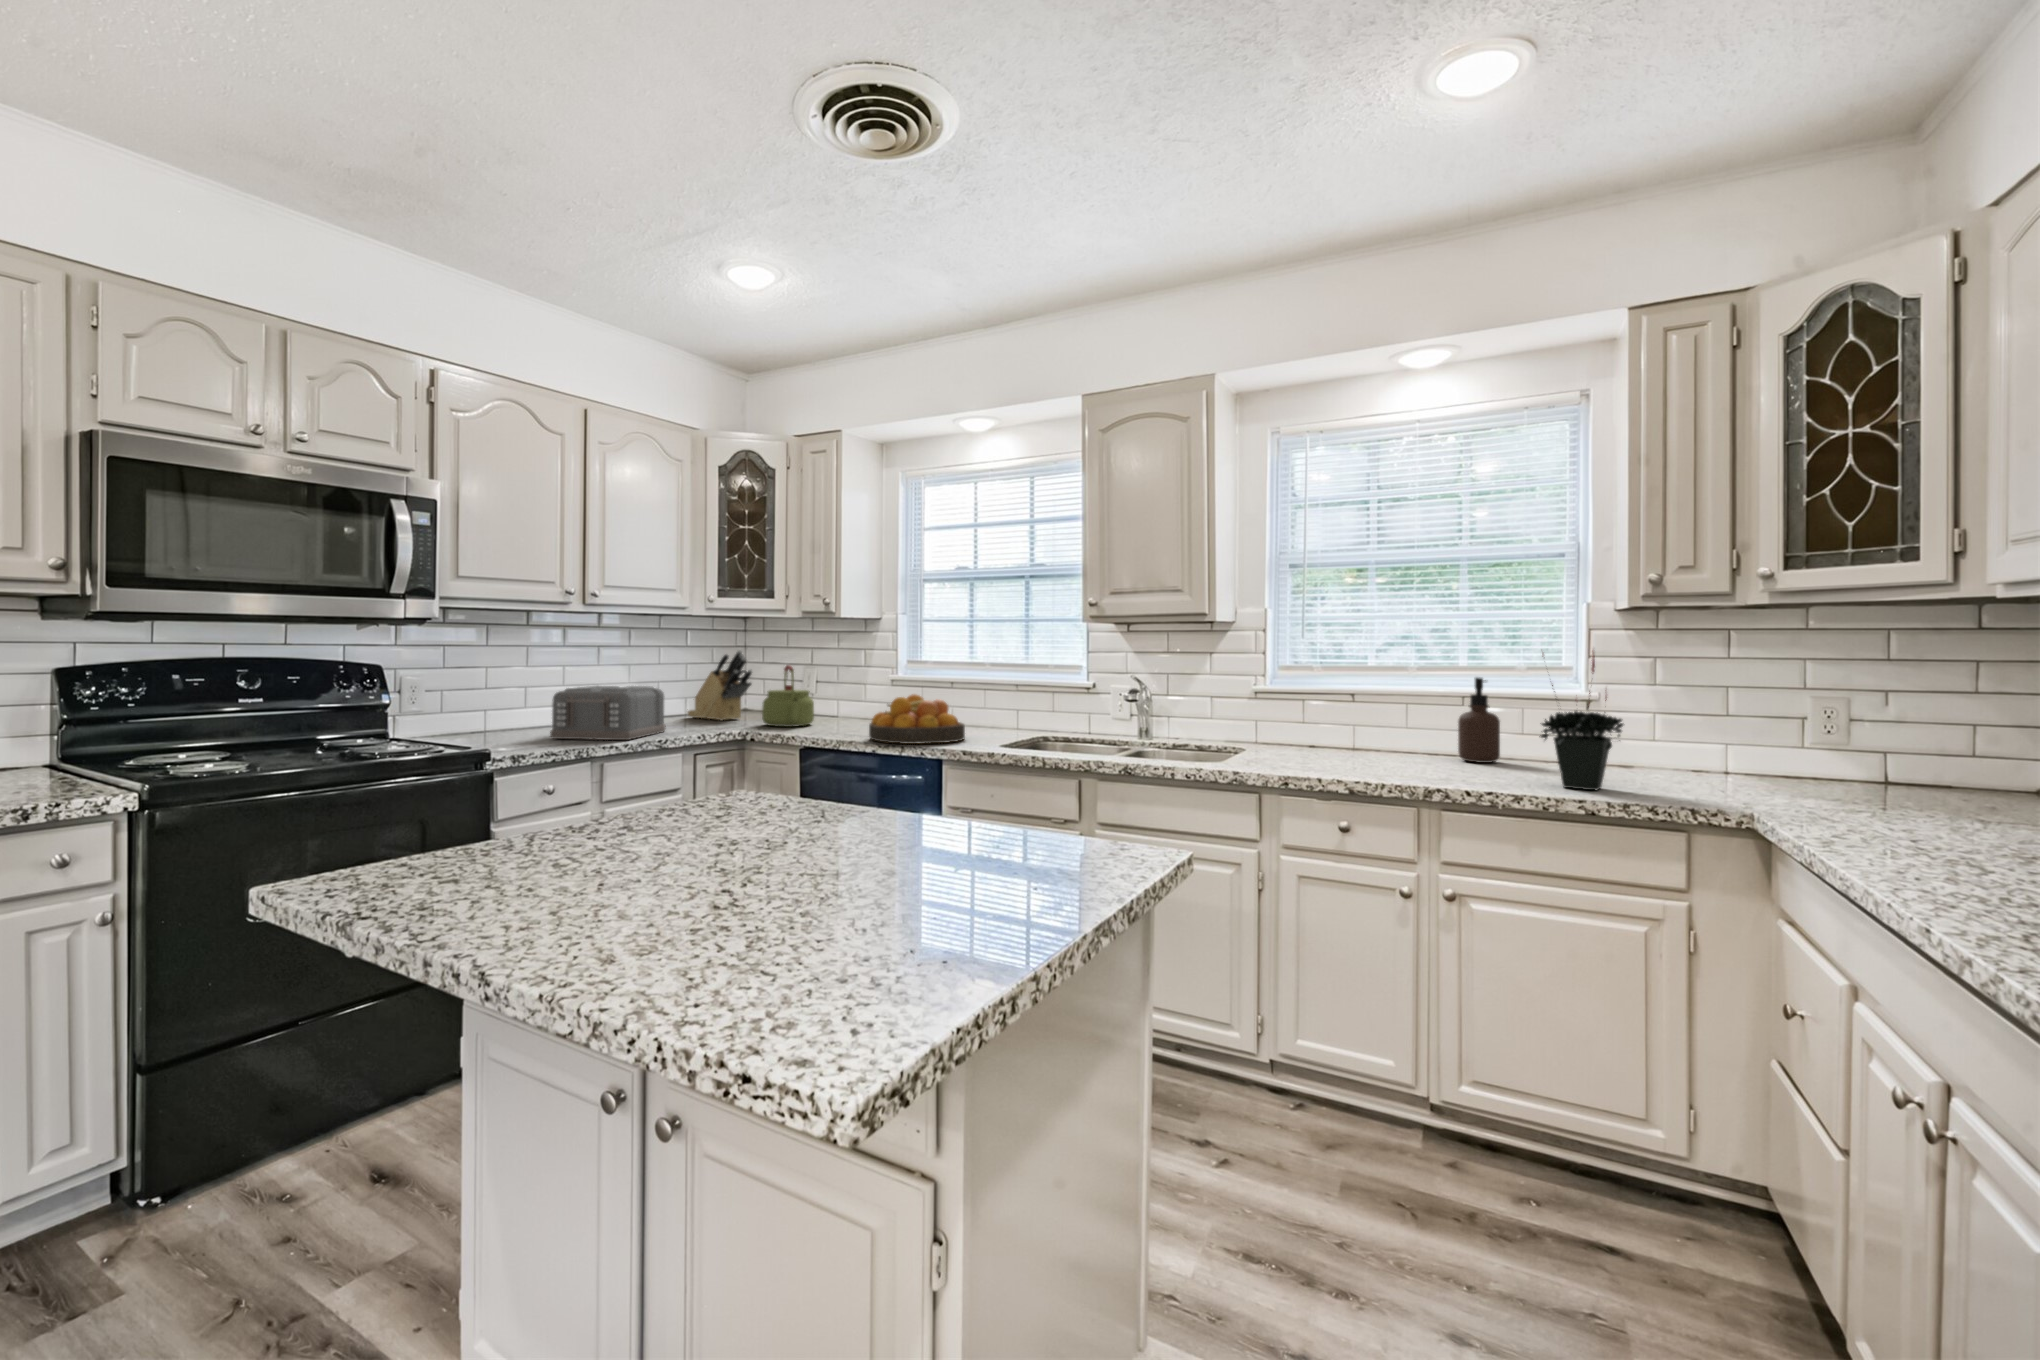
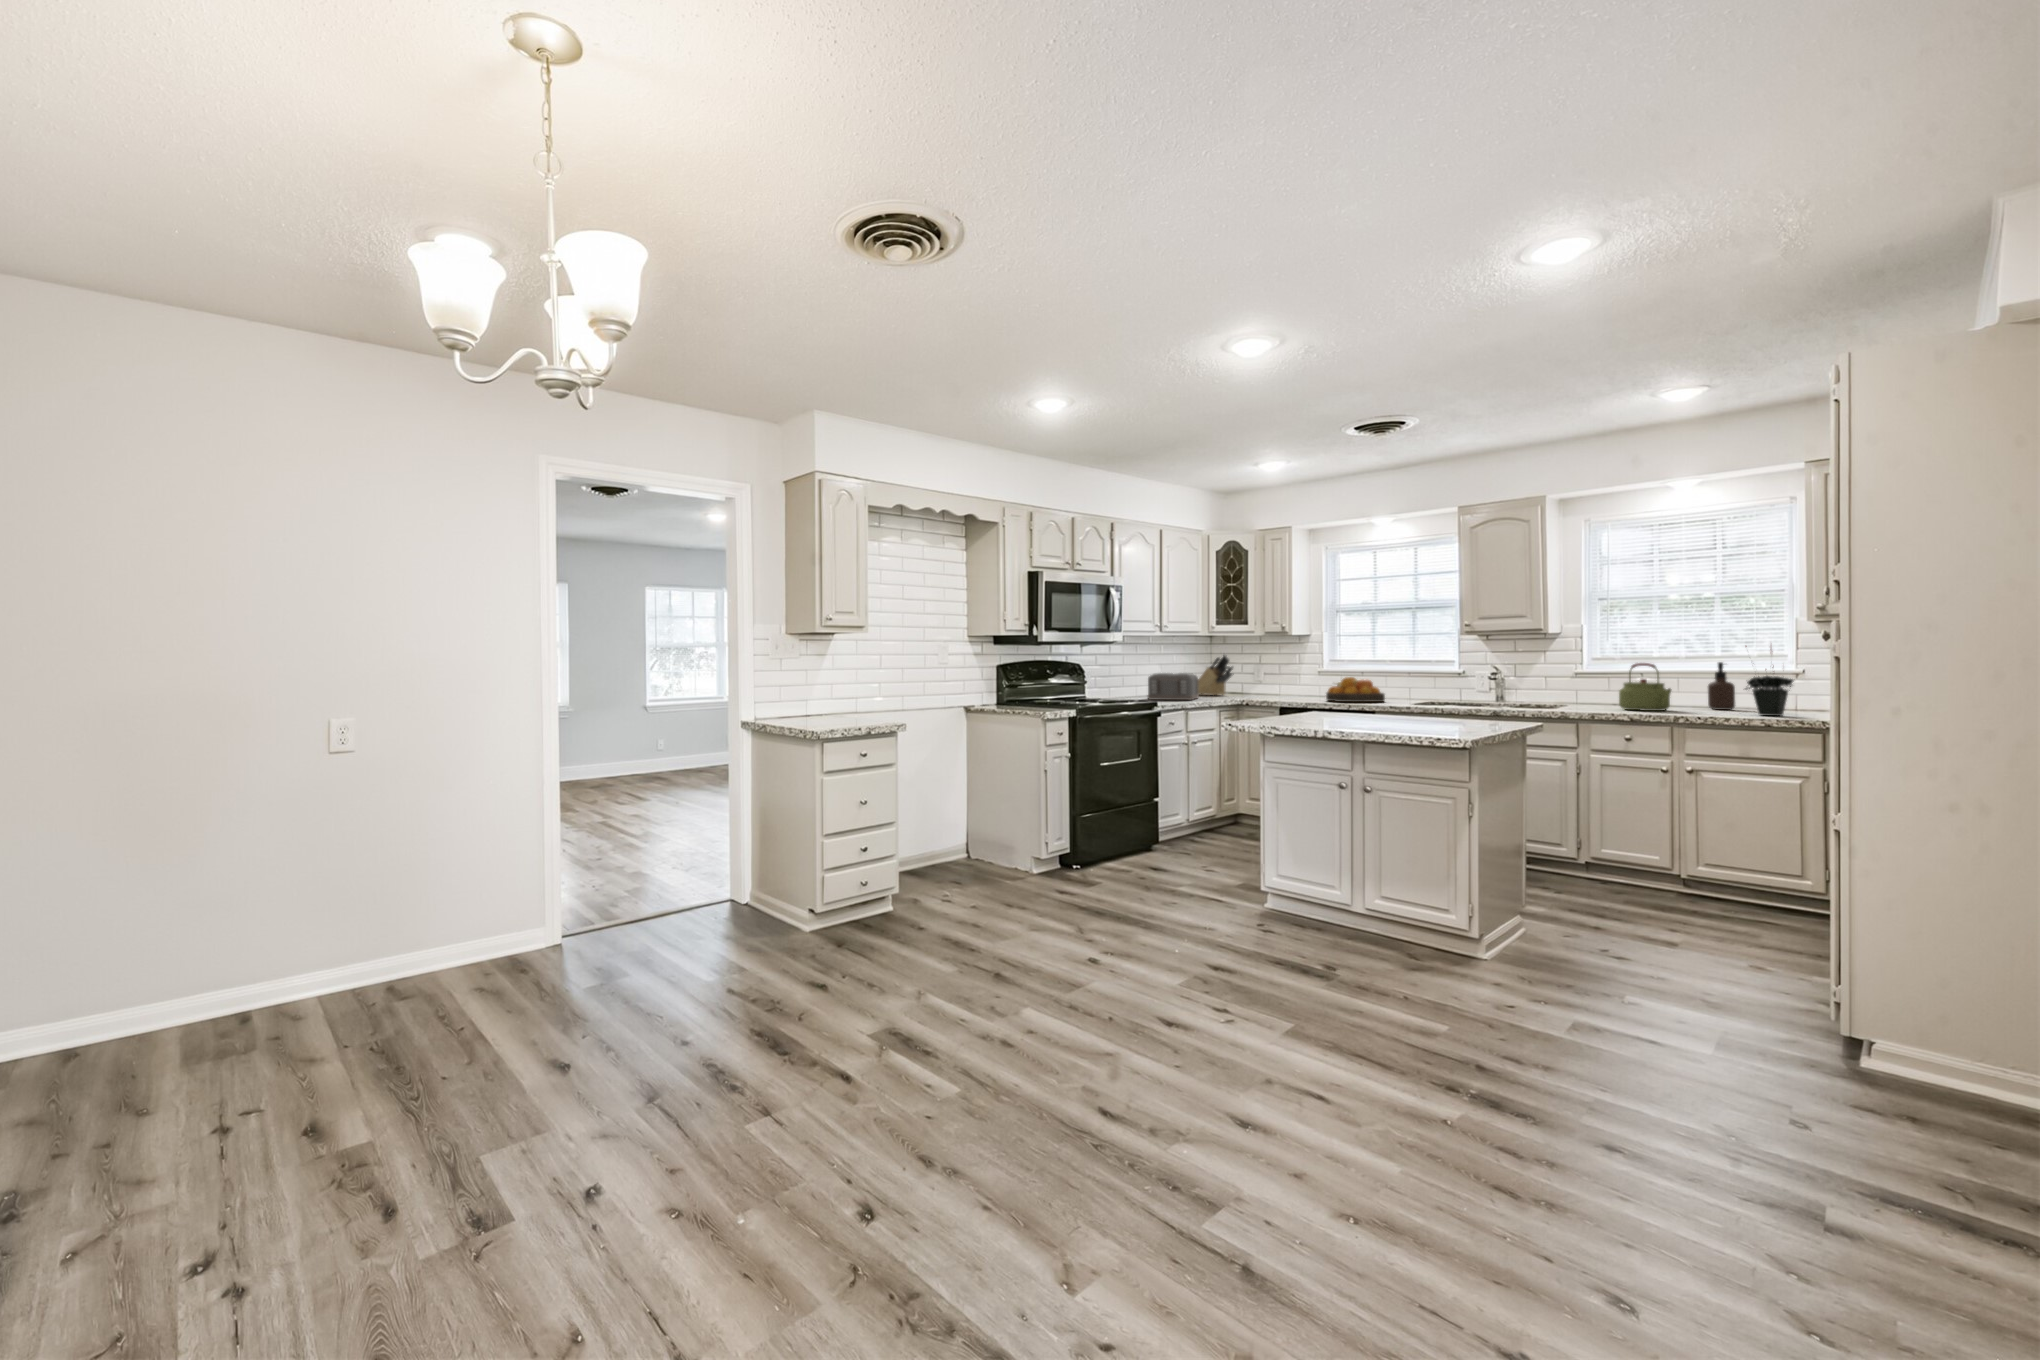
kettle: present [762,665,814,727] -> present [1619,663,1671,711]

